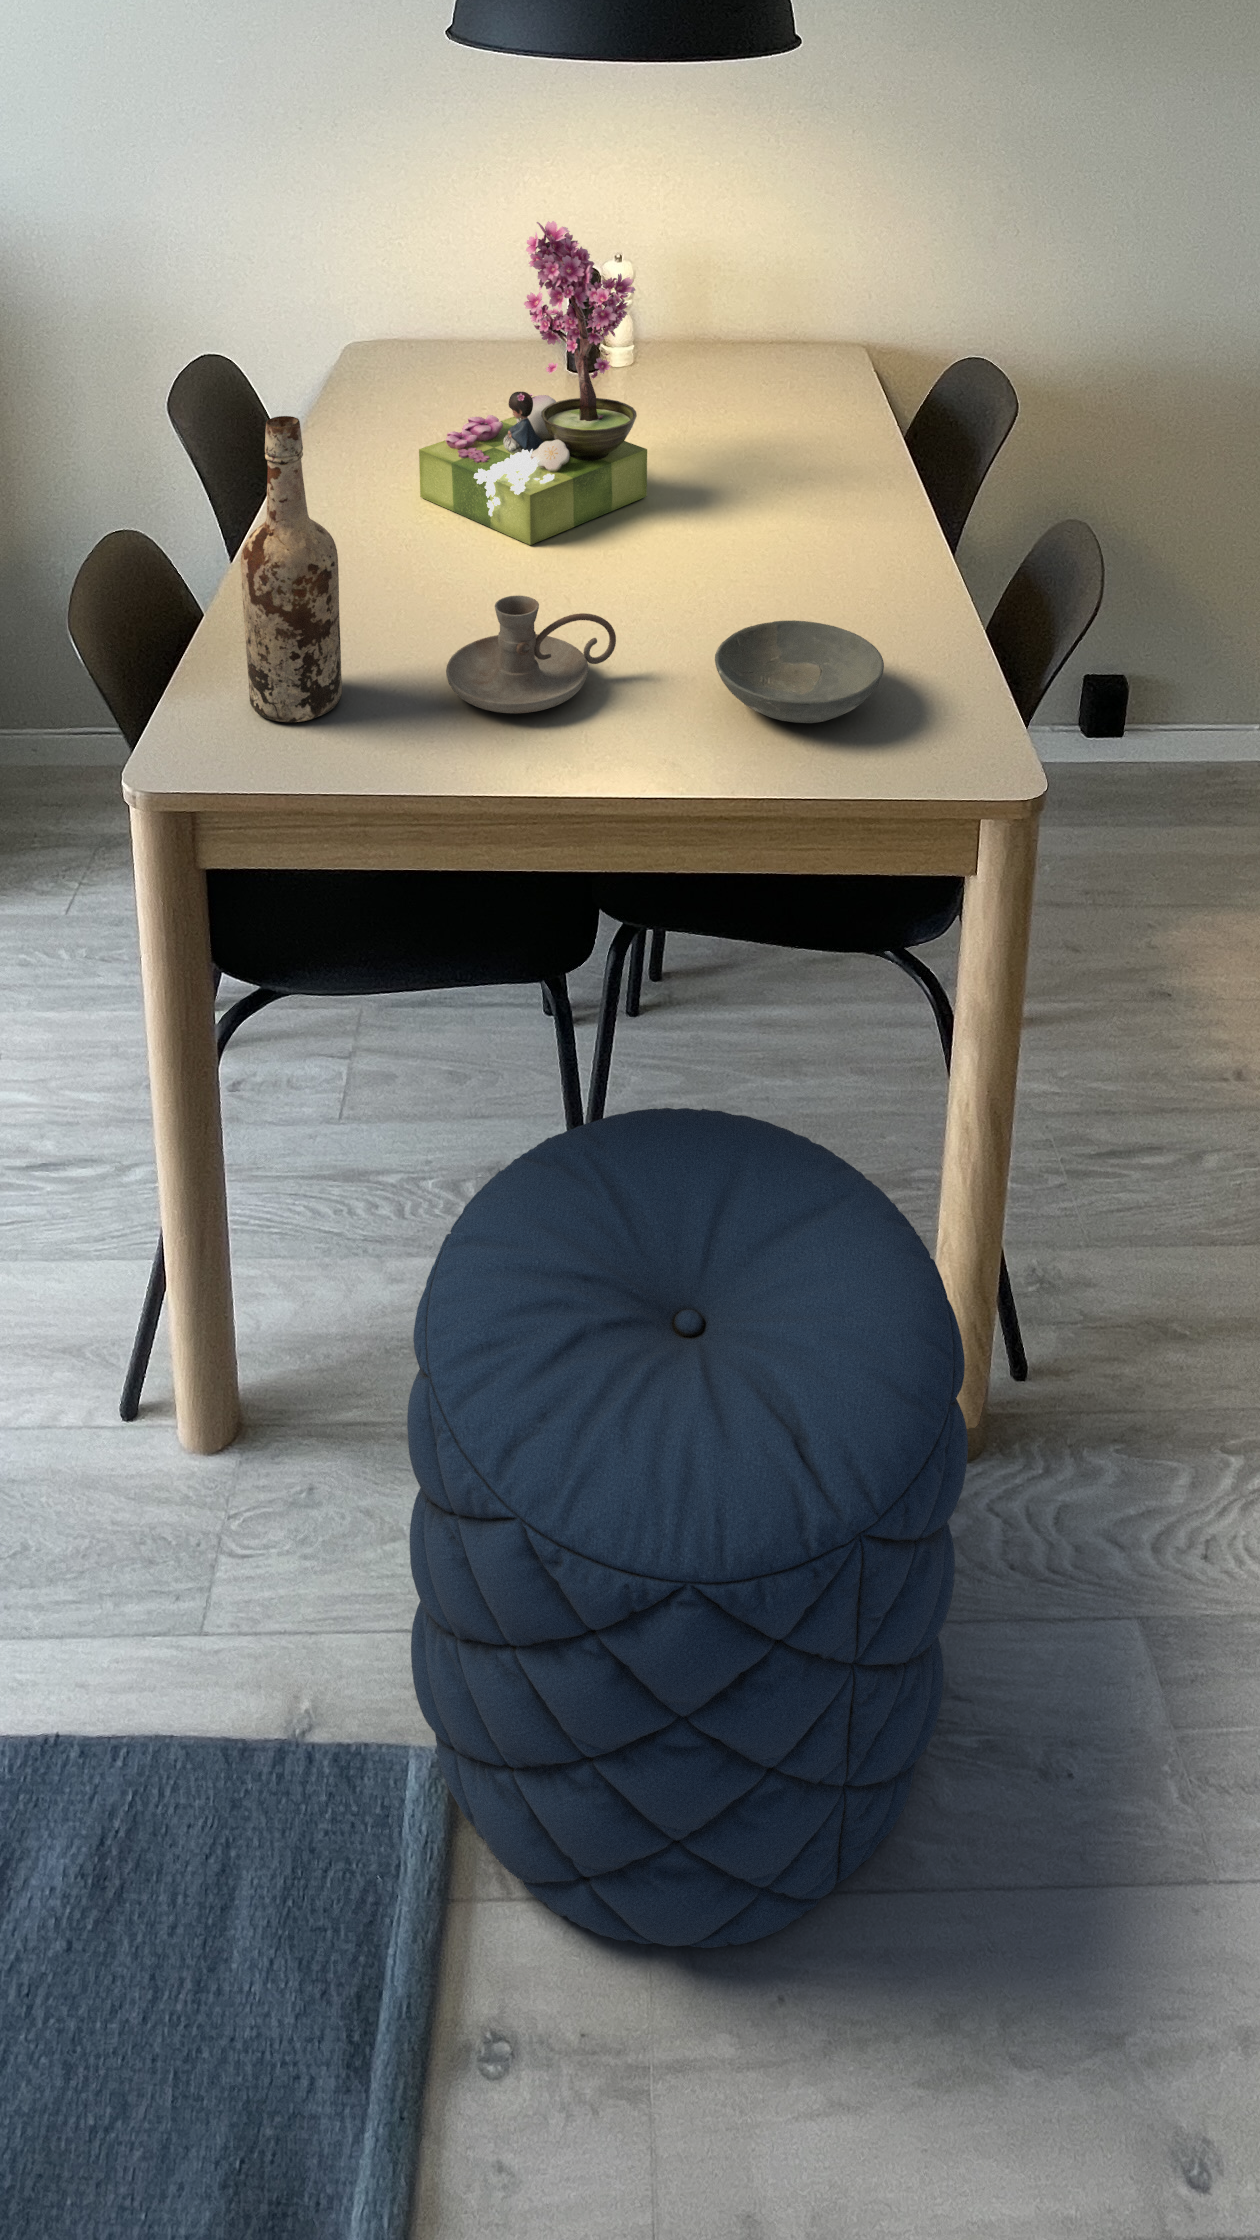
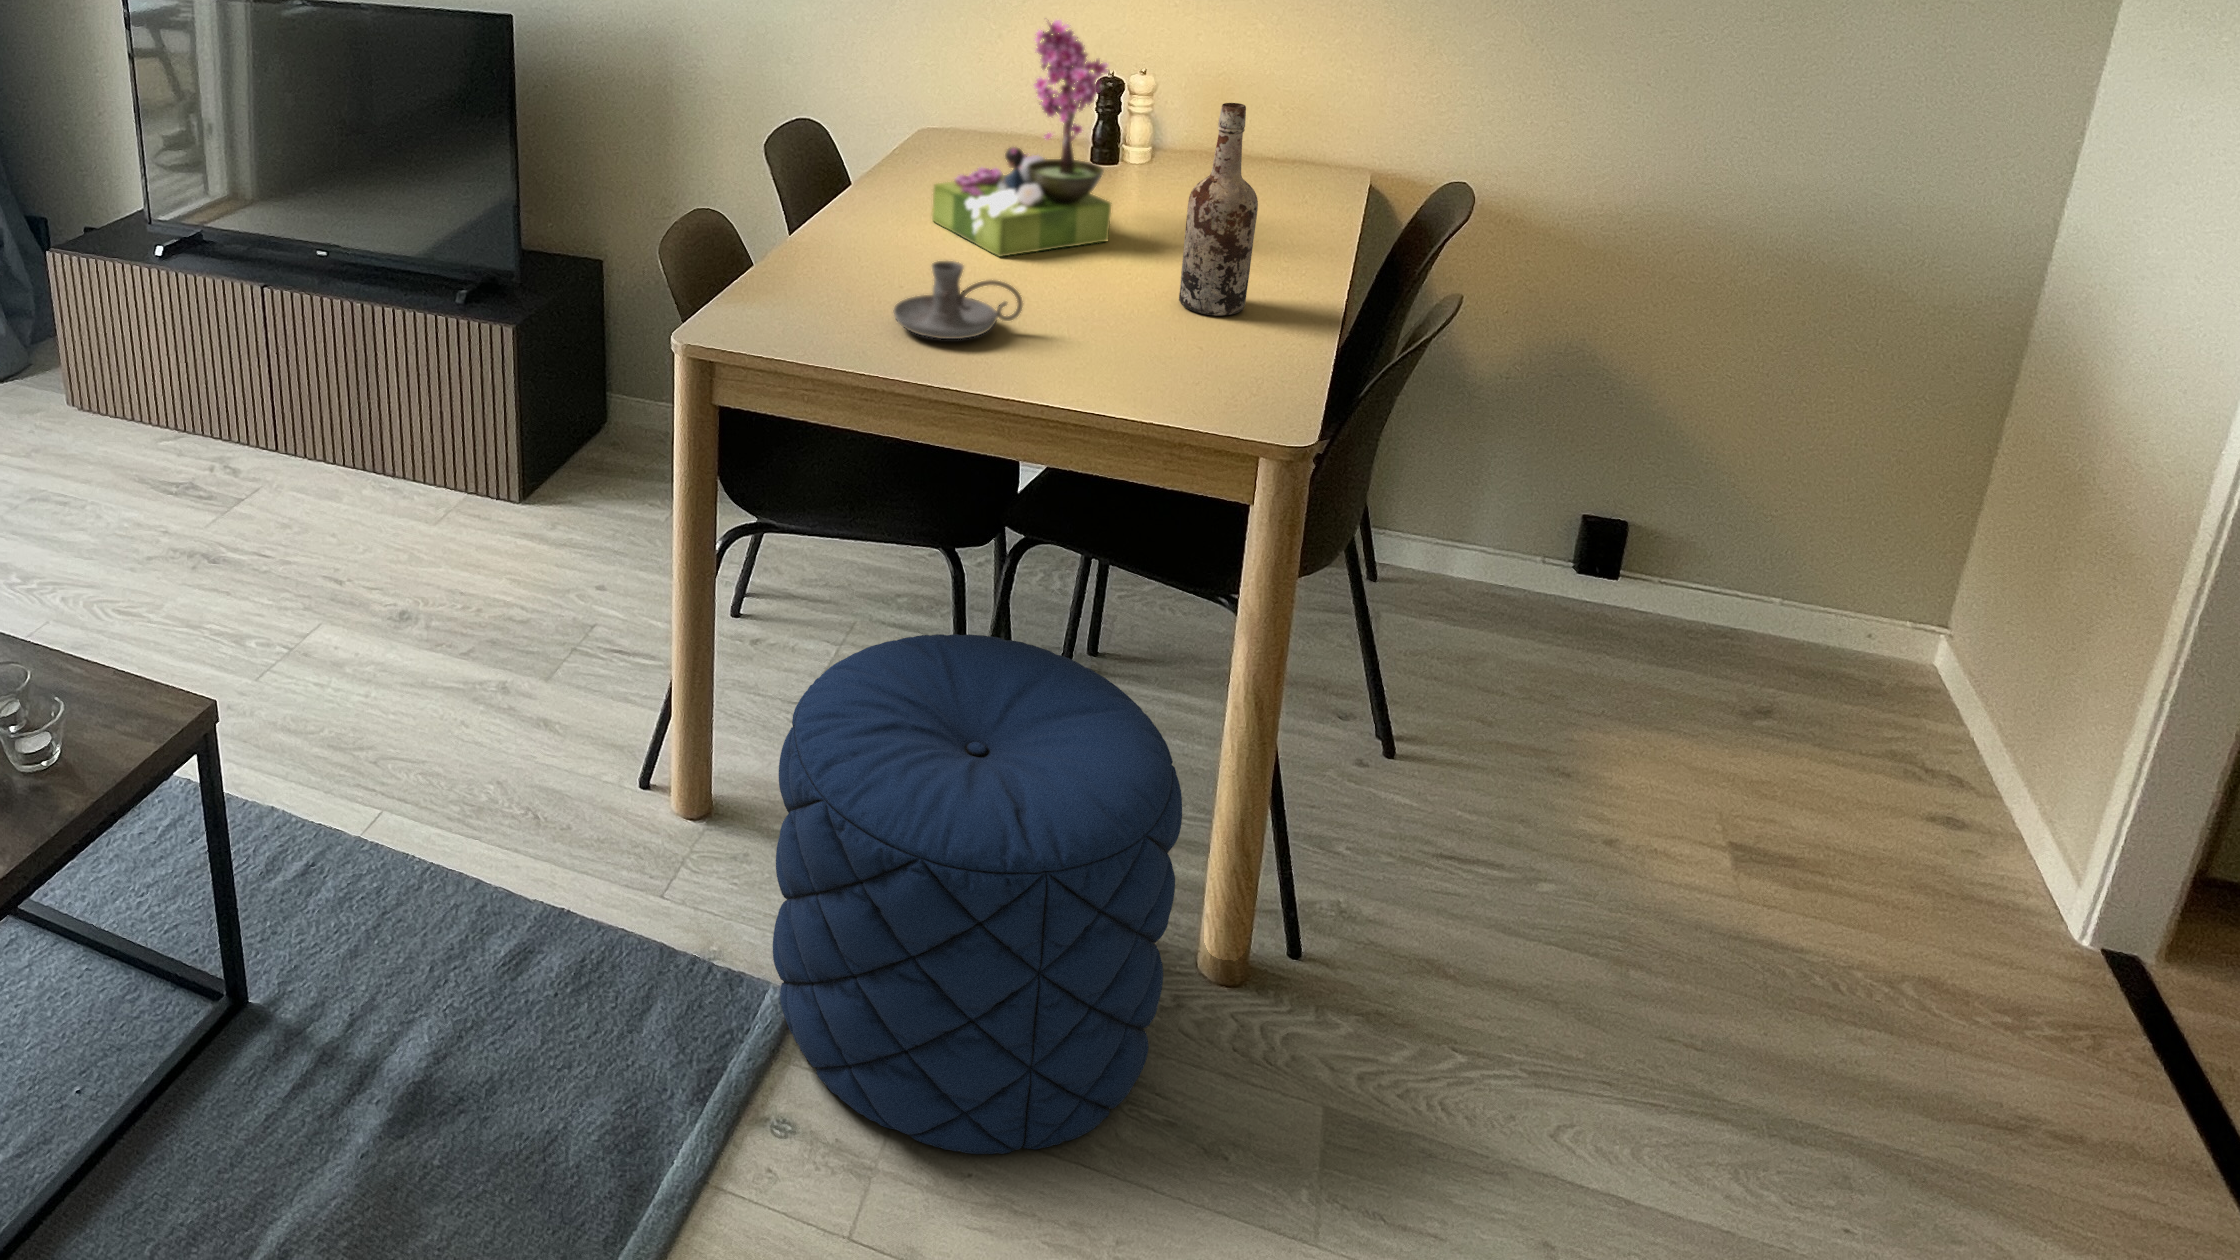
wine bottle: present [241,416,342,722] -> present [1179,103,1258,315]
bowl: present [715,620,884,723] -> none [1087,311,1222,377]

